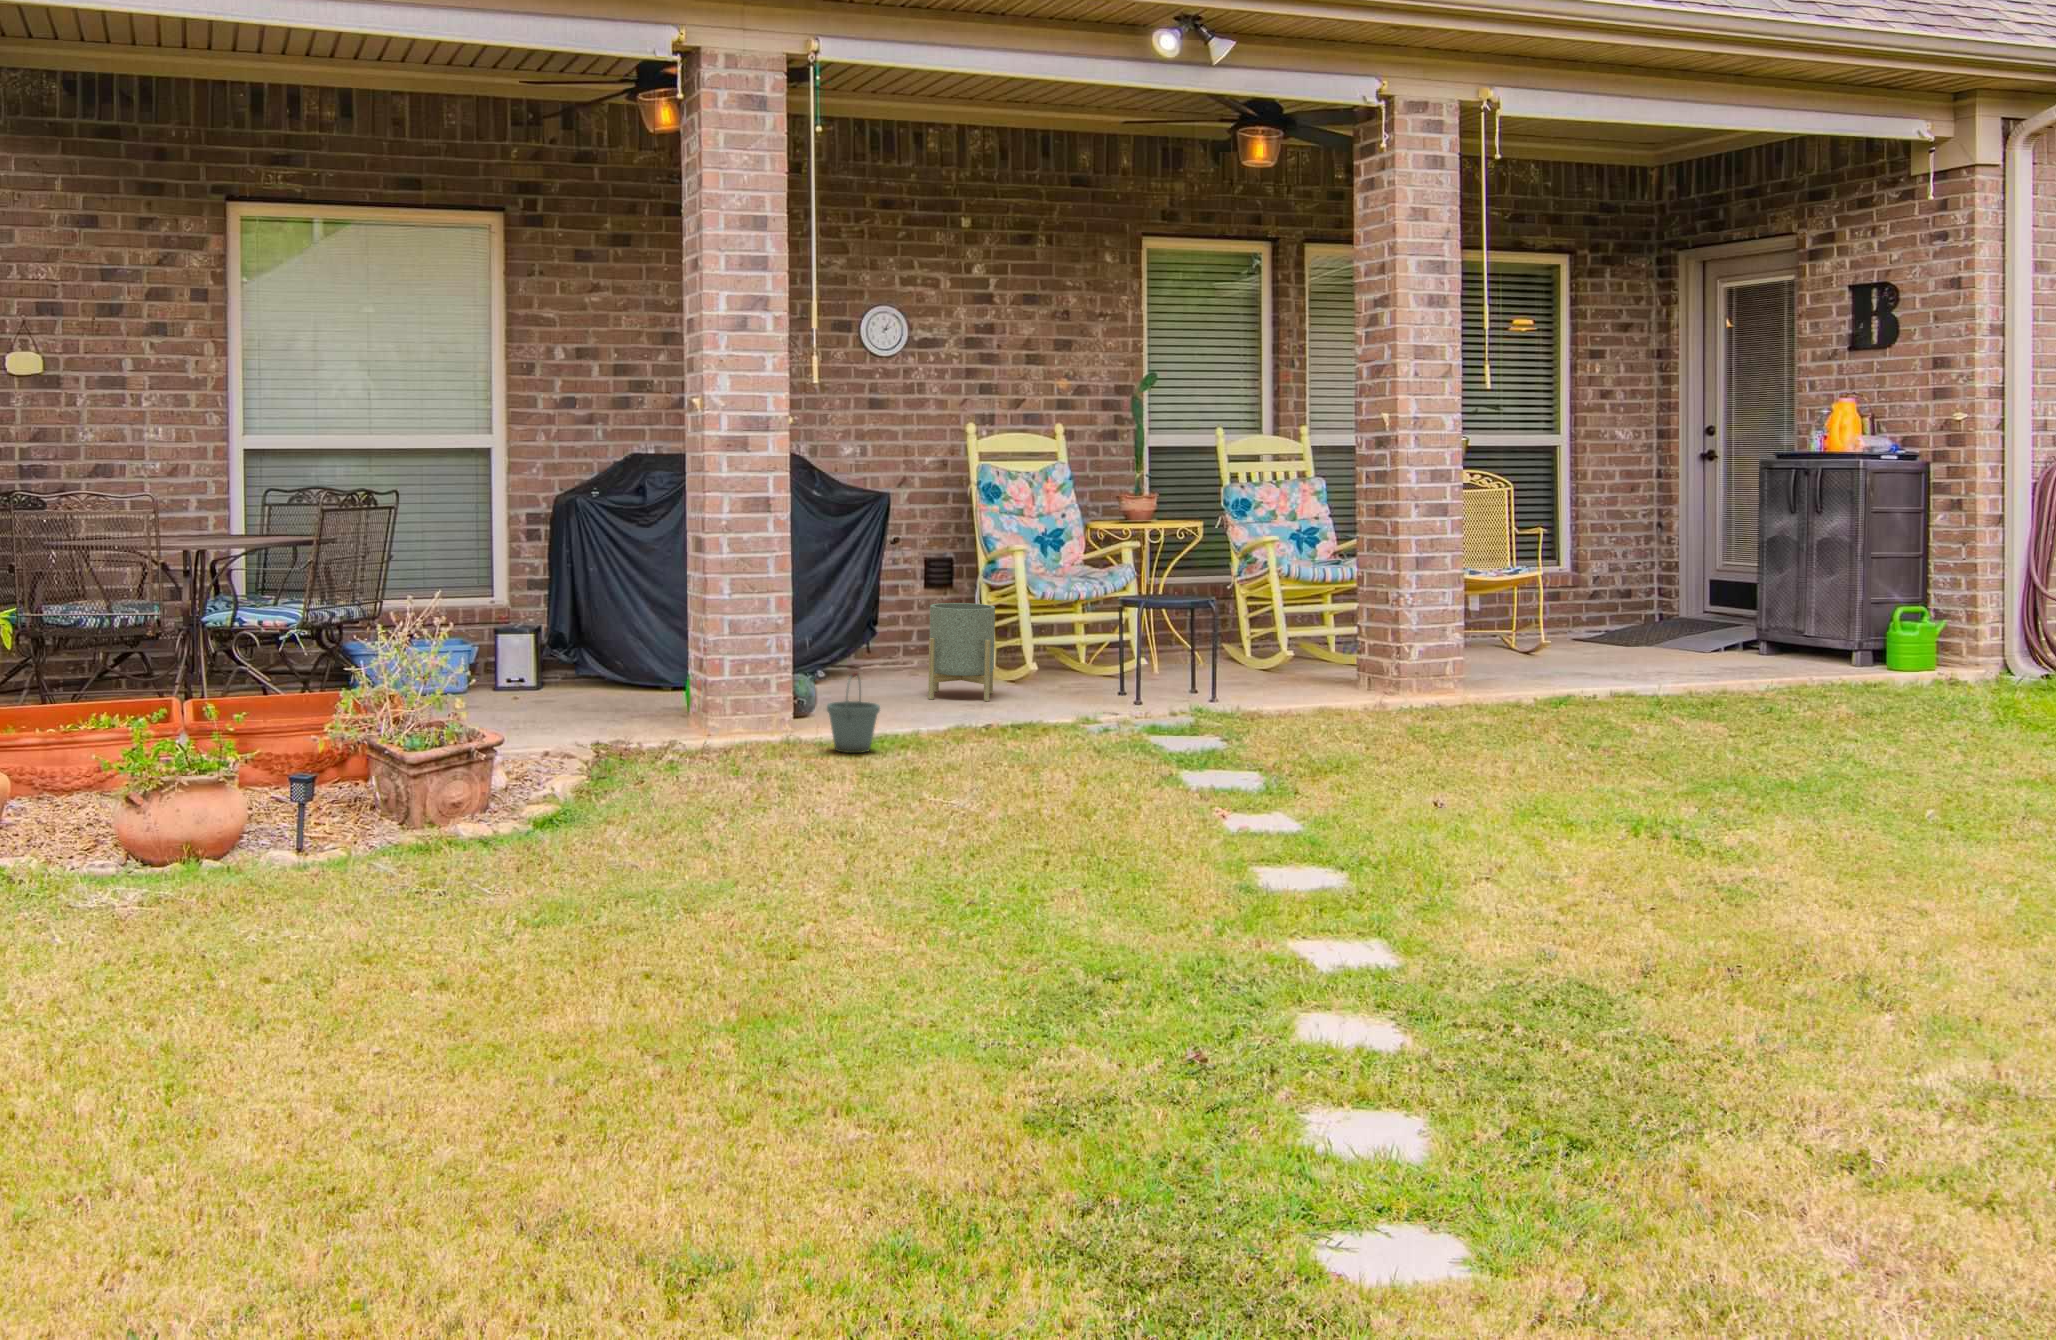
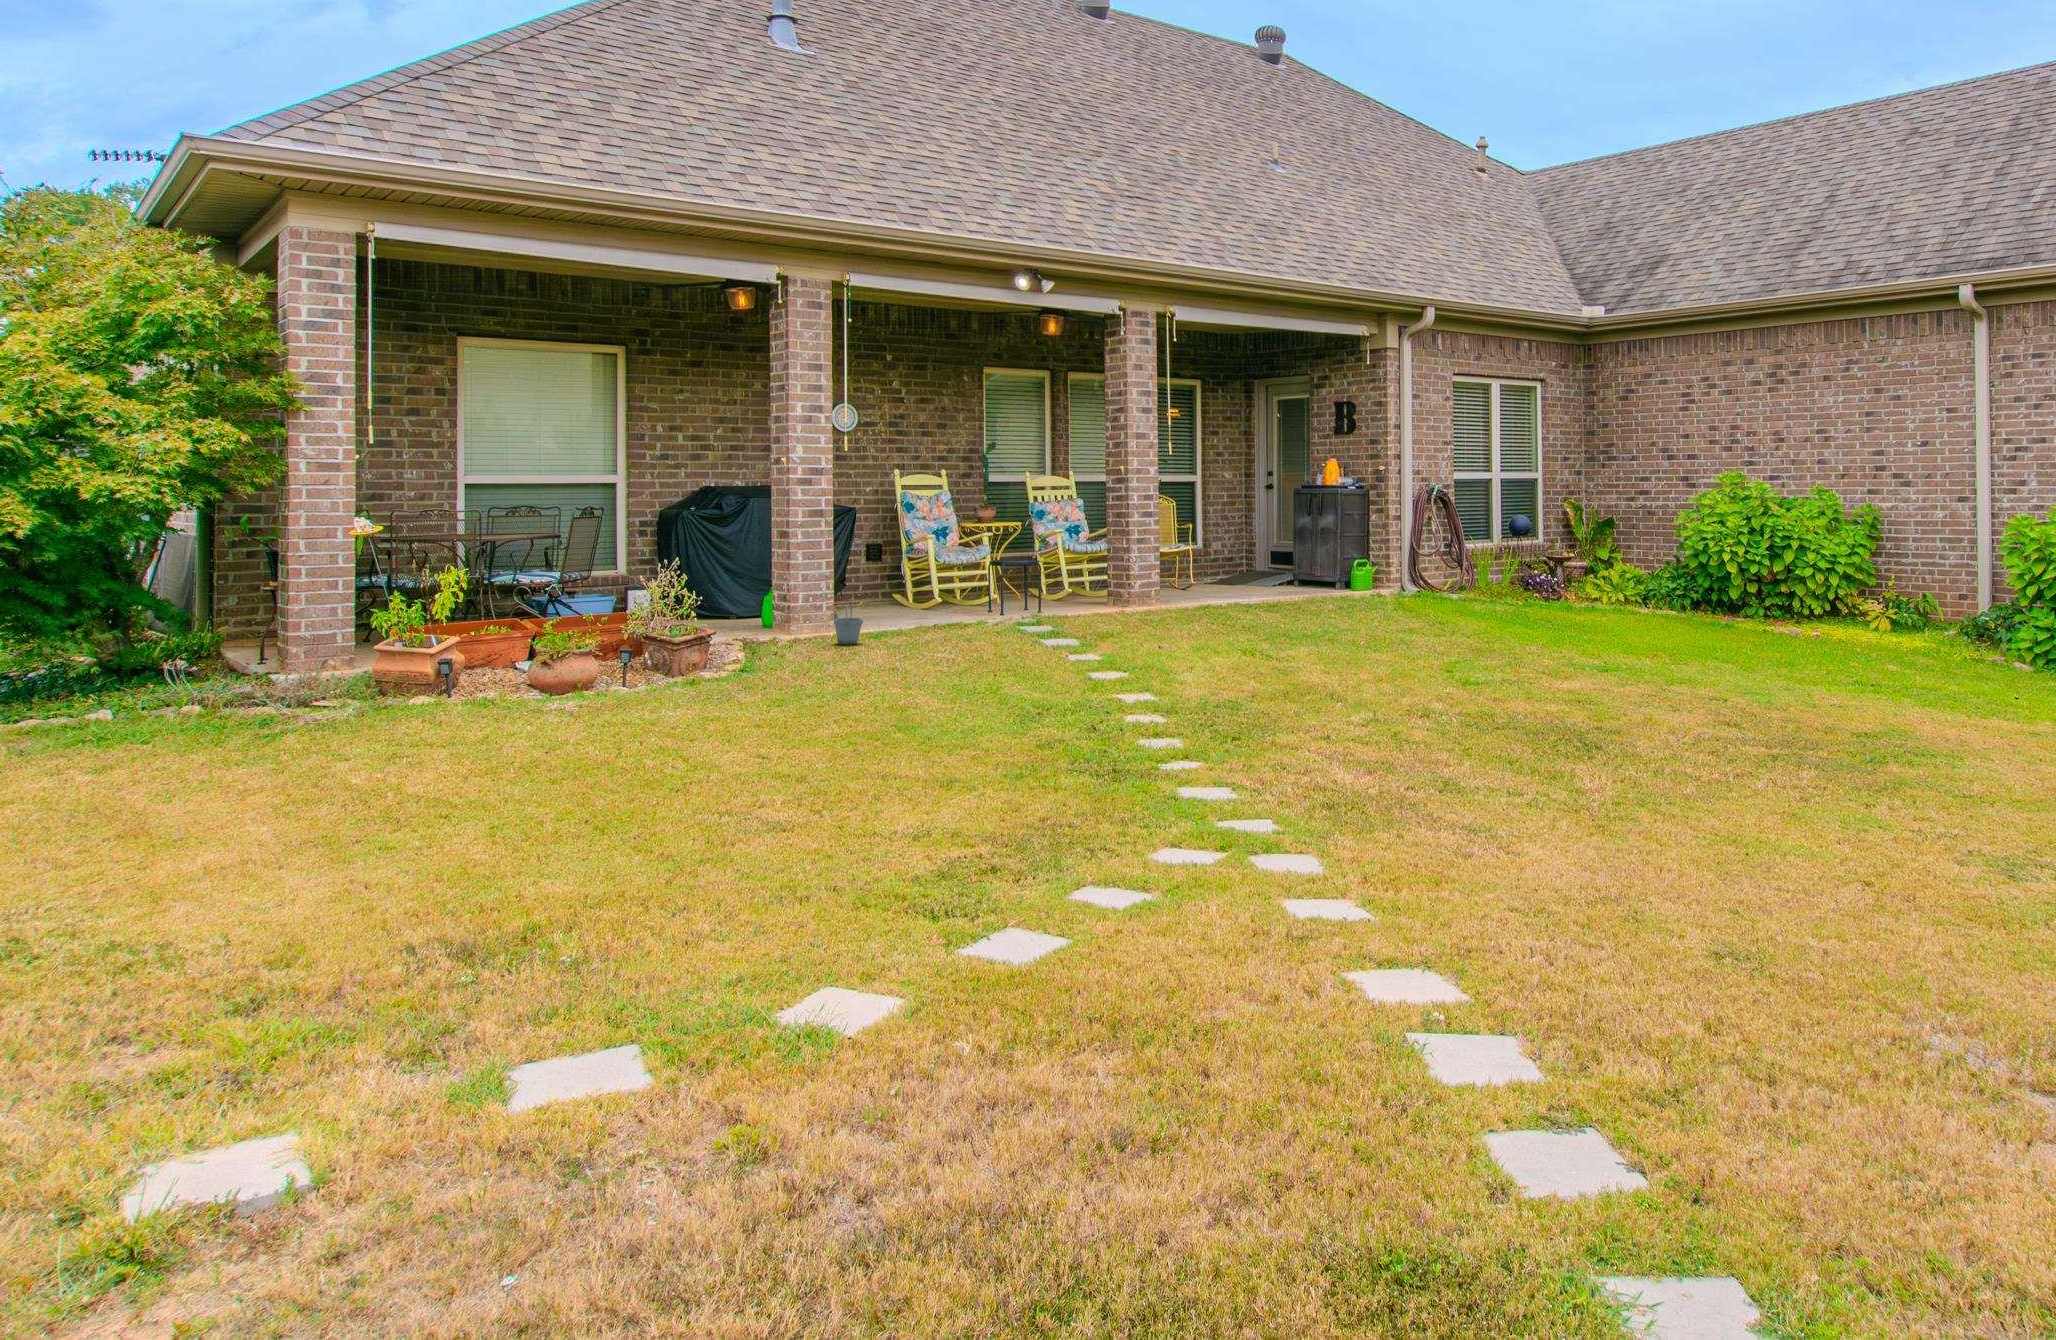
planter: present [928,603,995,701] -> none [875,568,912,620]

